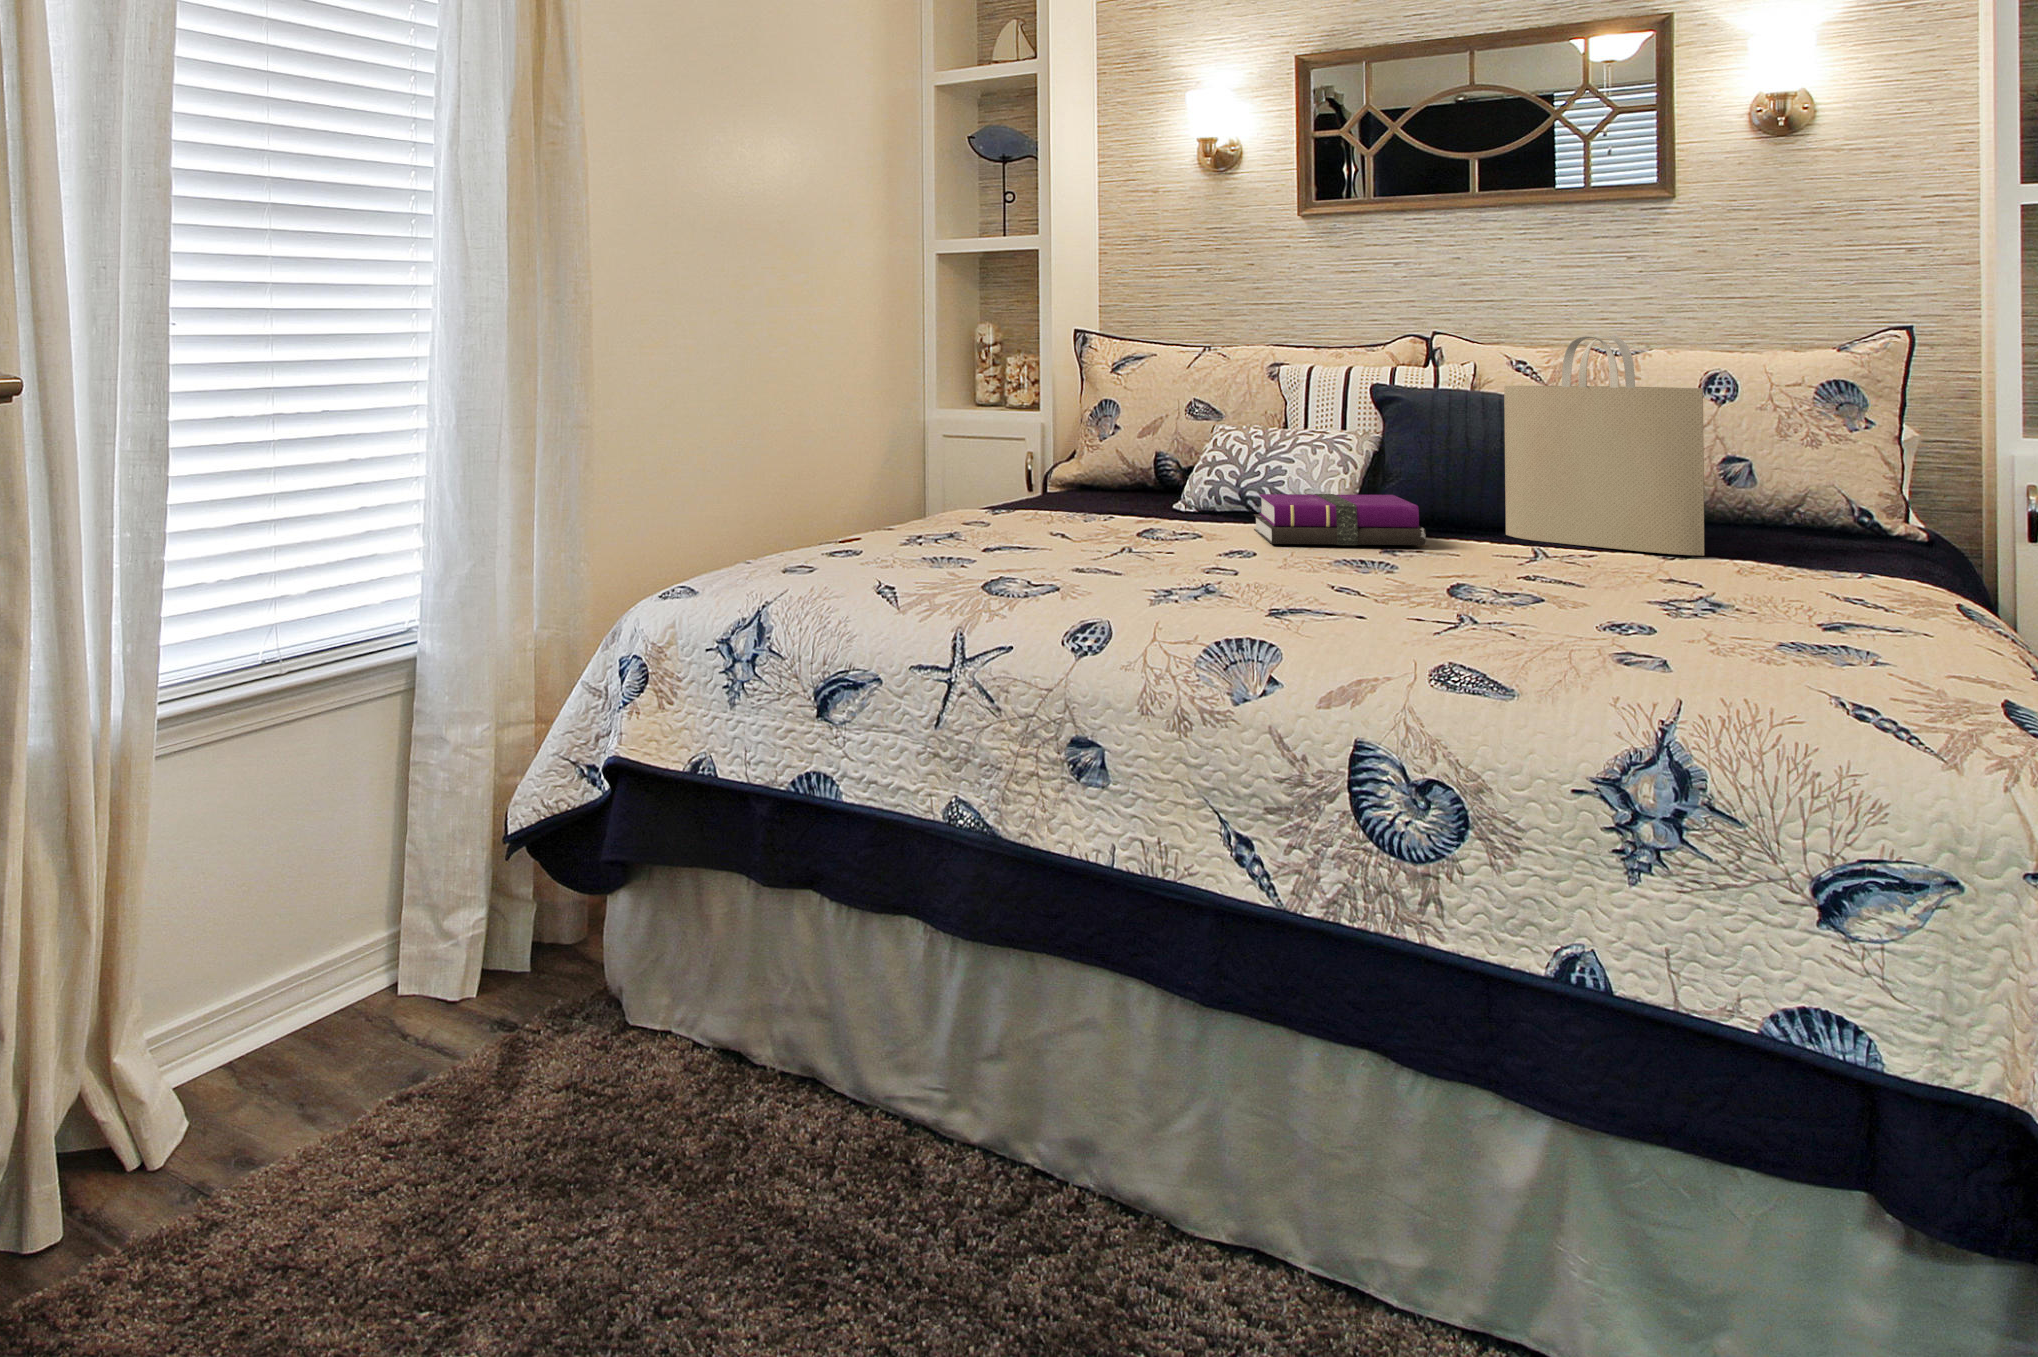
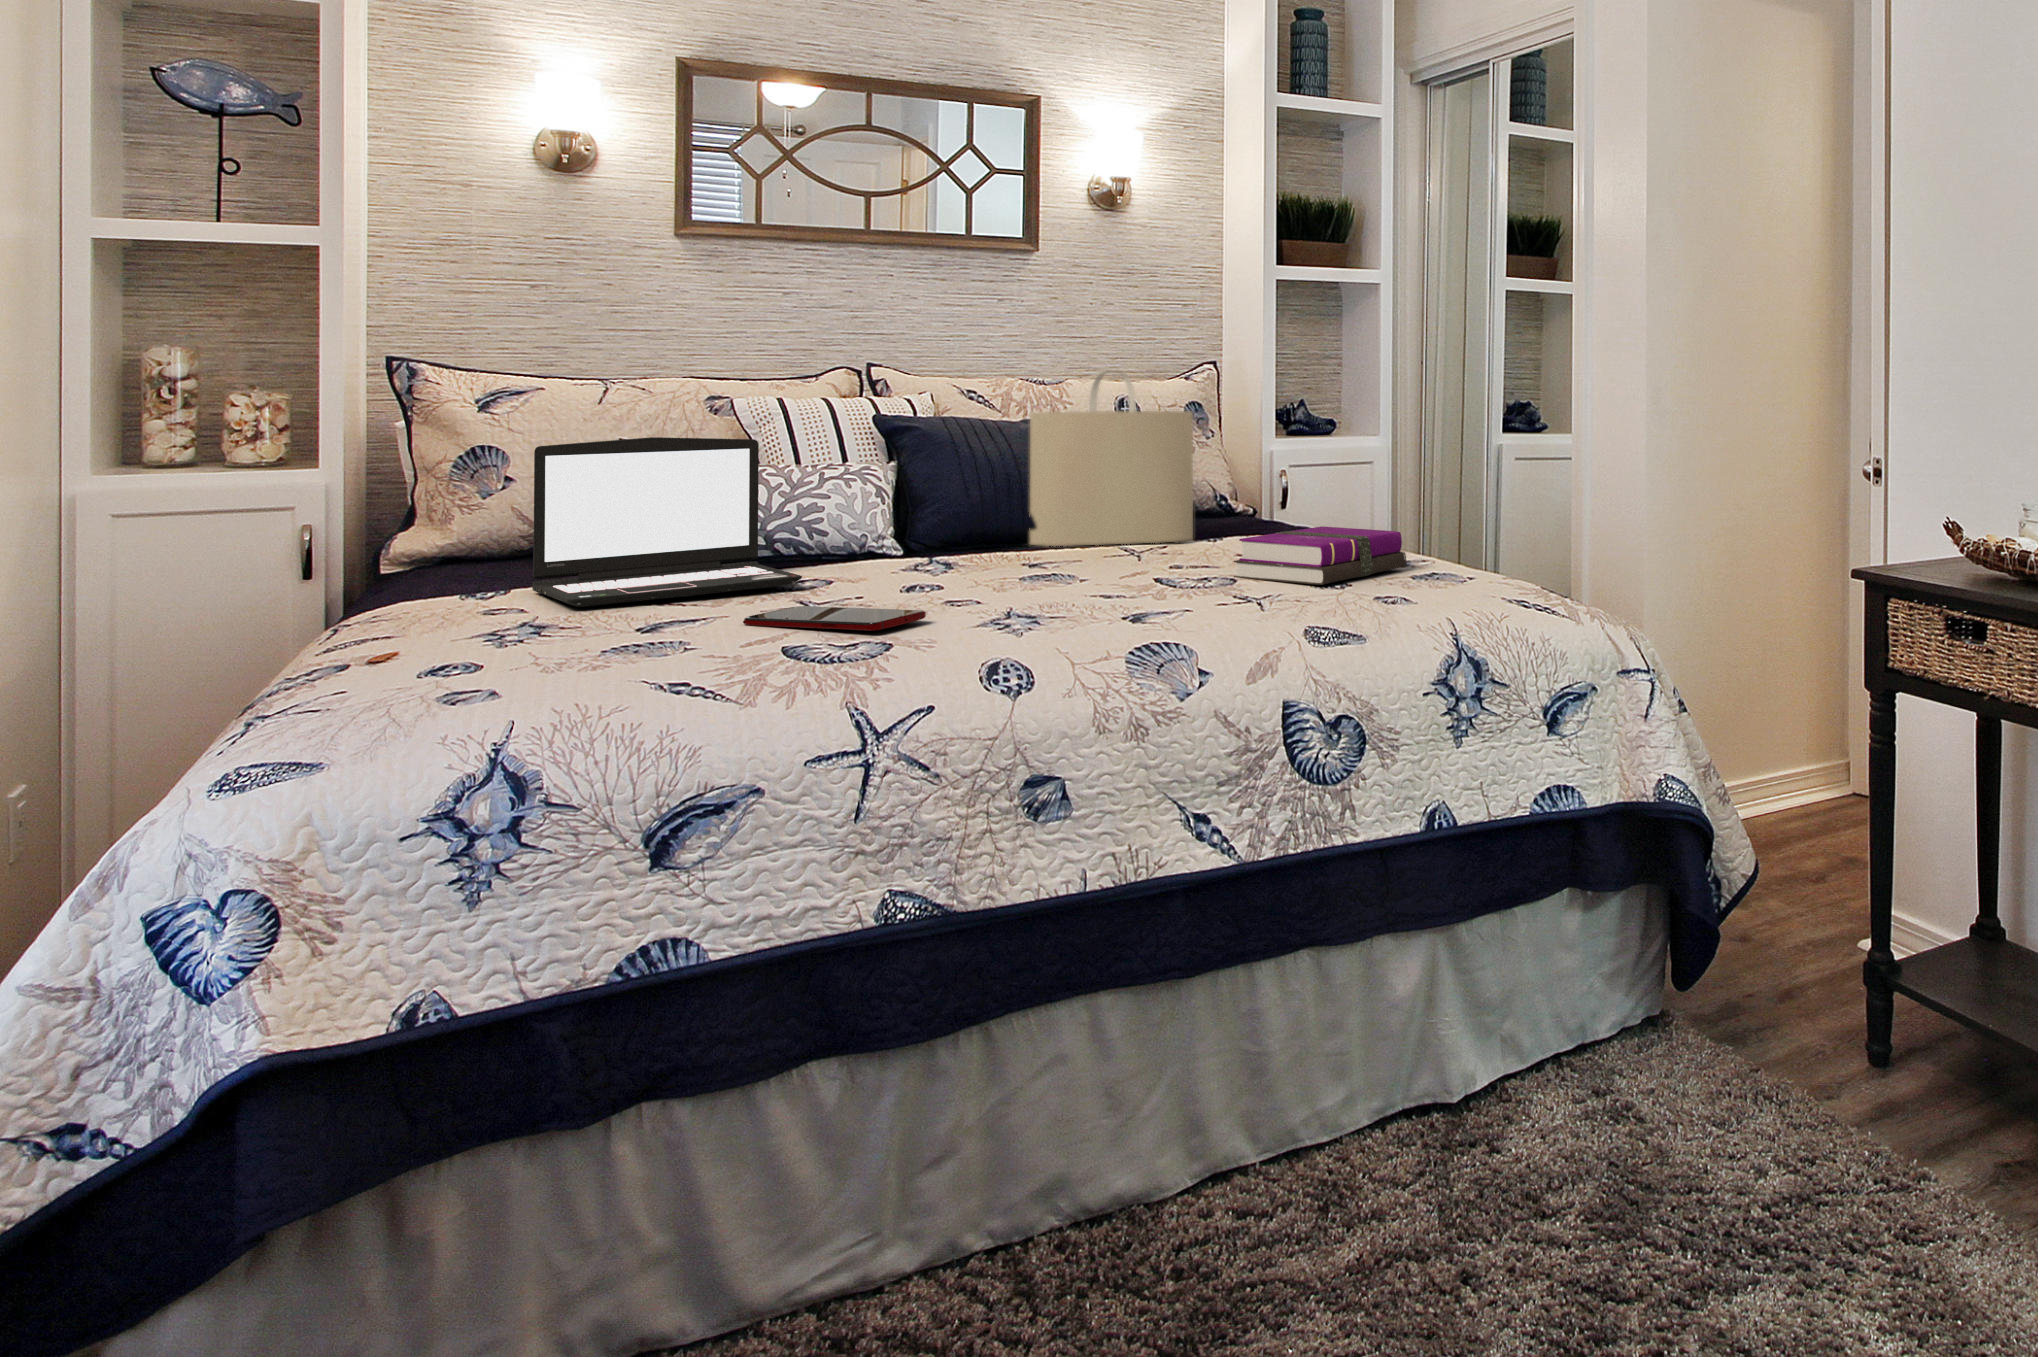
laptop: none [994,401,1185,537] -> present [532,437,802,607]
notebook: present [1254,494,1426,545] -> present [1234,526,1406,585]
smartphone: none [1042,554,1147,582] -> present [743,606,926,631]

